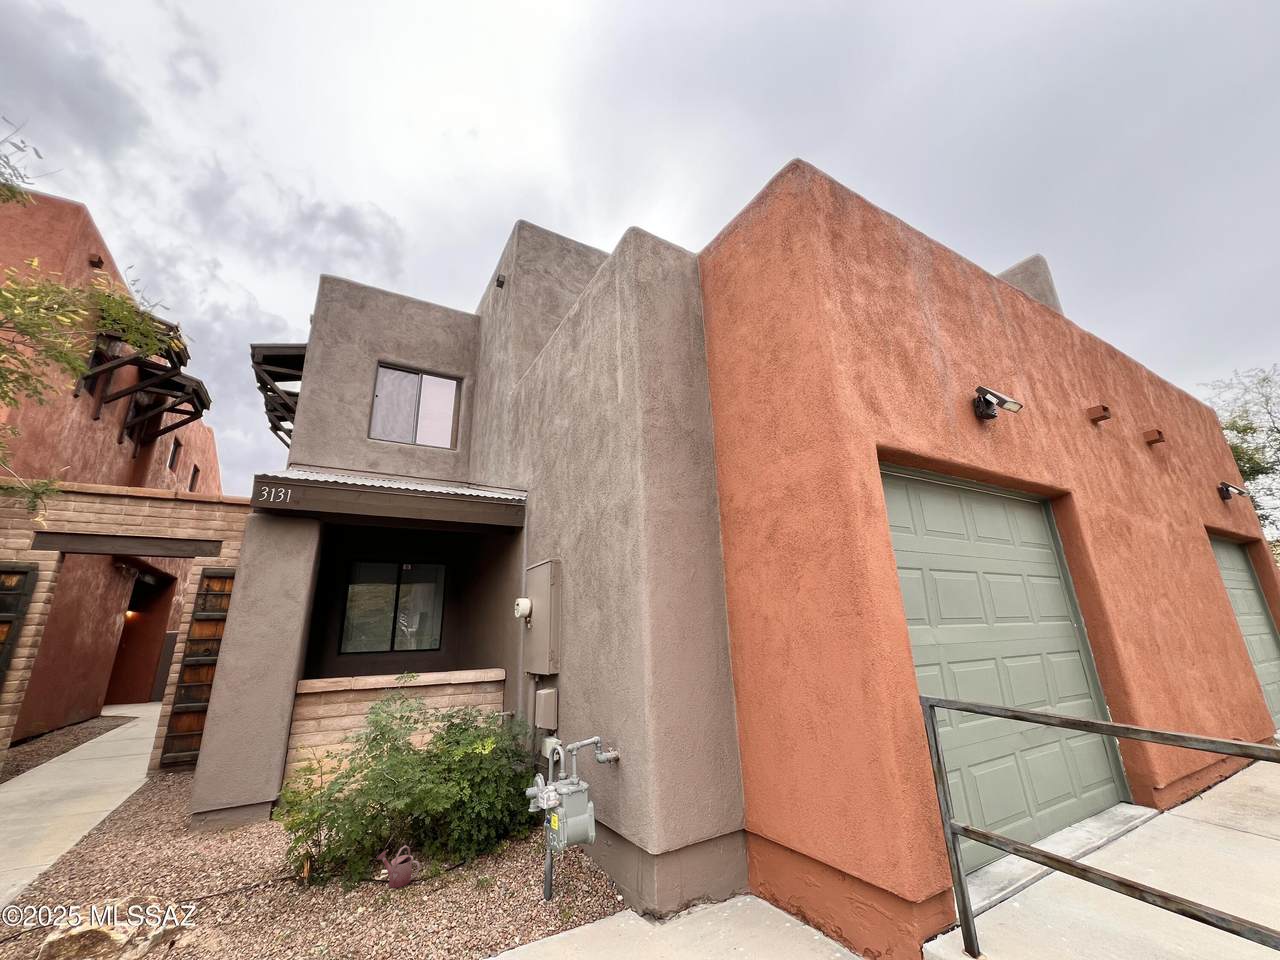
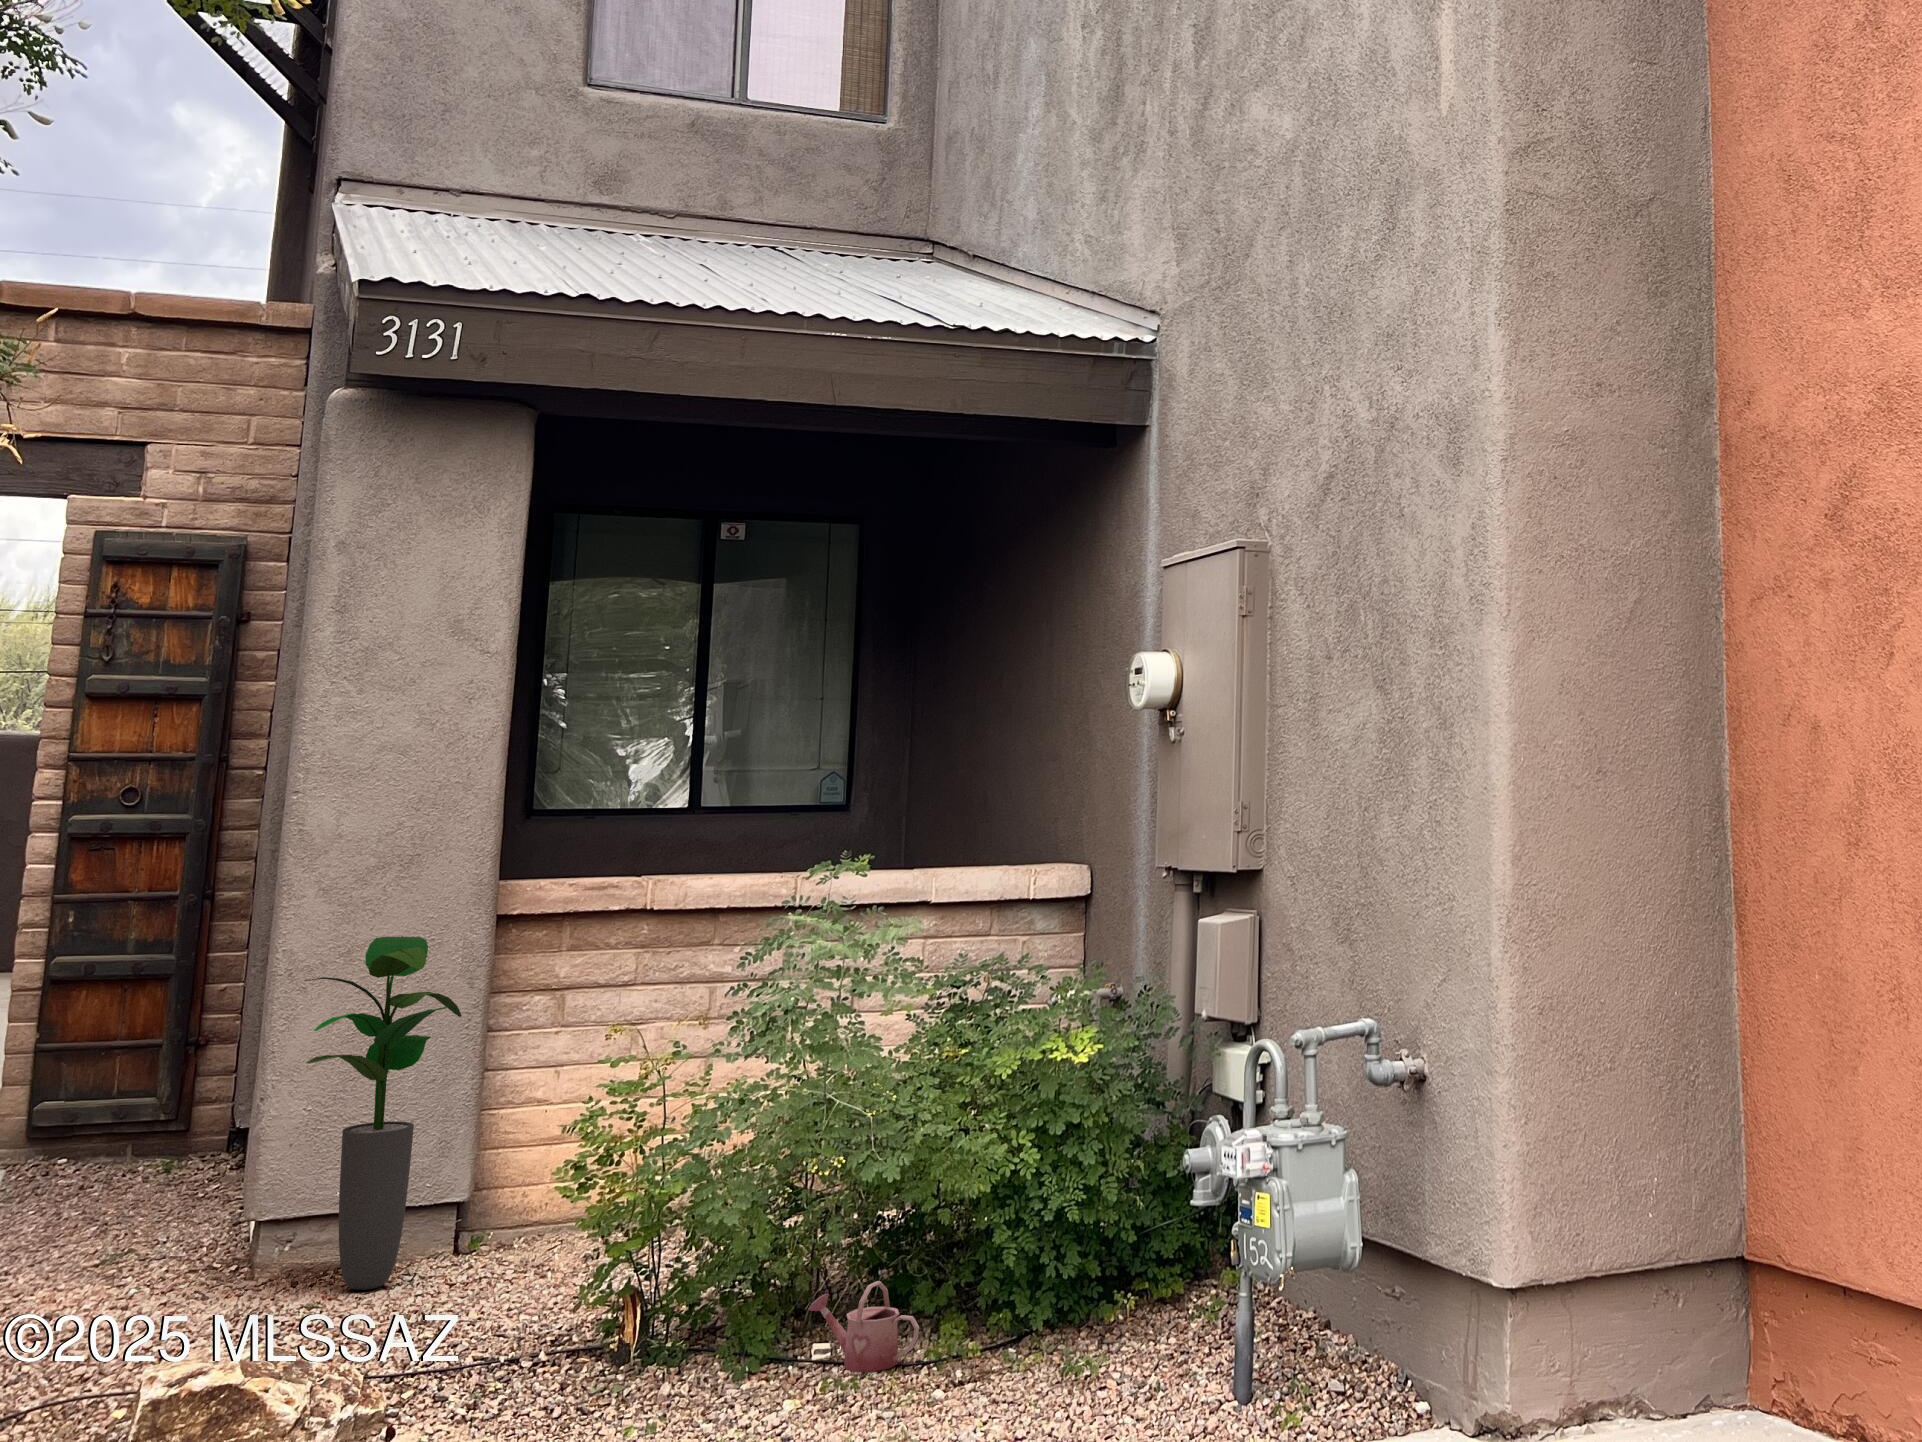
potted plant: none [209,703,277,841] -> present [306,936,462,1290]

